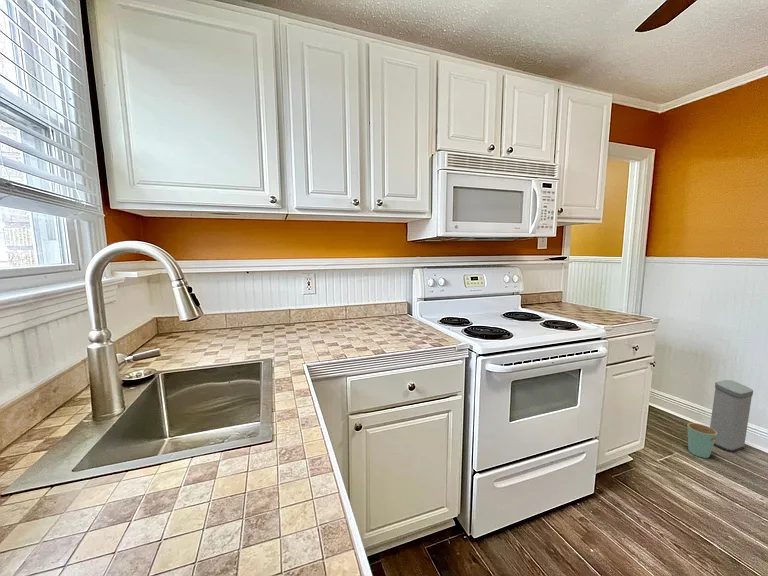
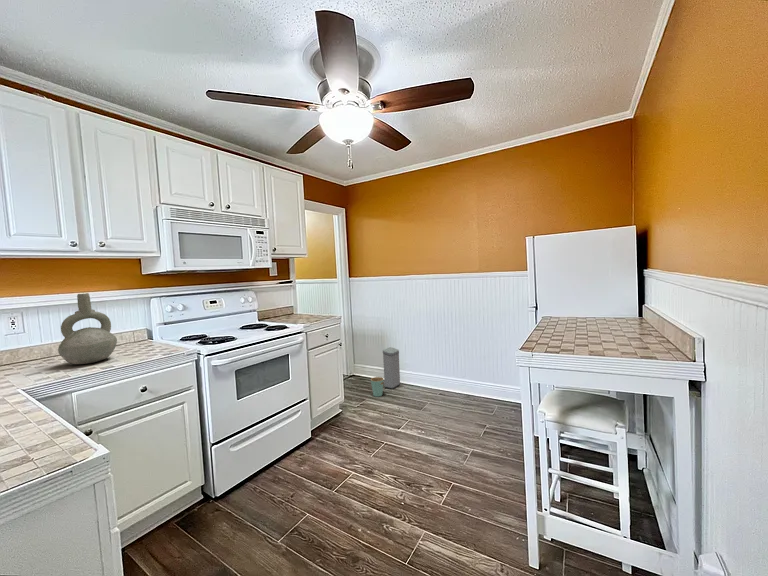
decorative vase: none [339,259,387,339] -> present [58,293,117,364]

